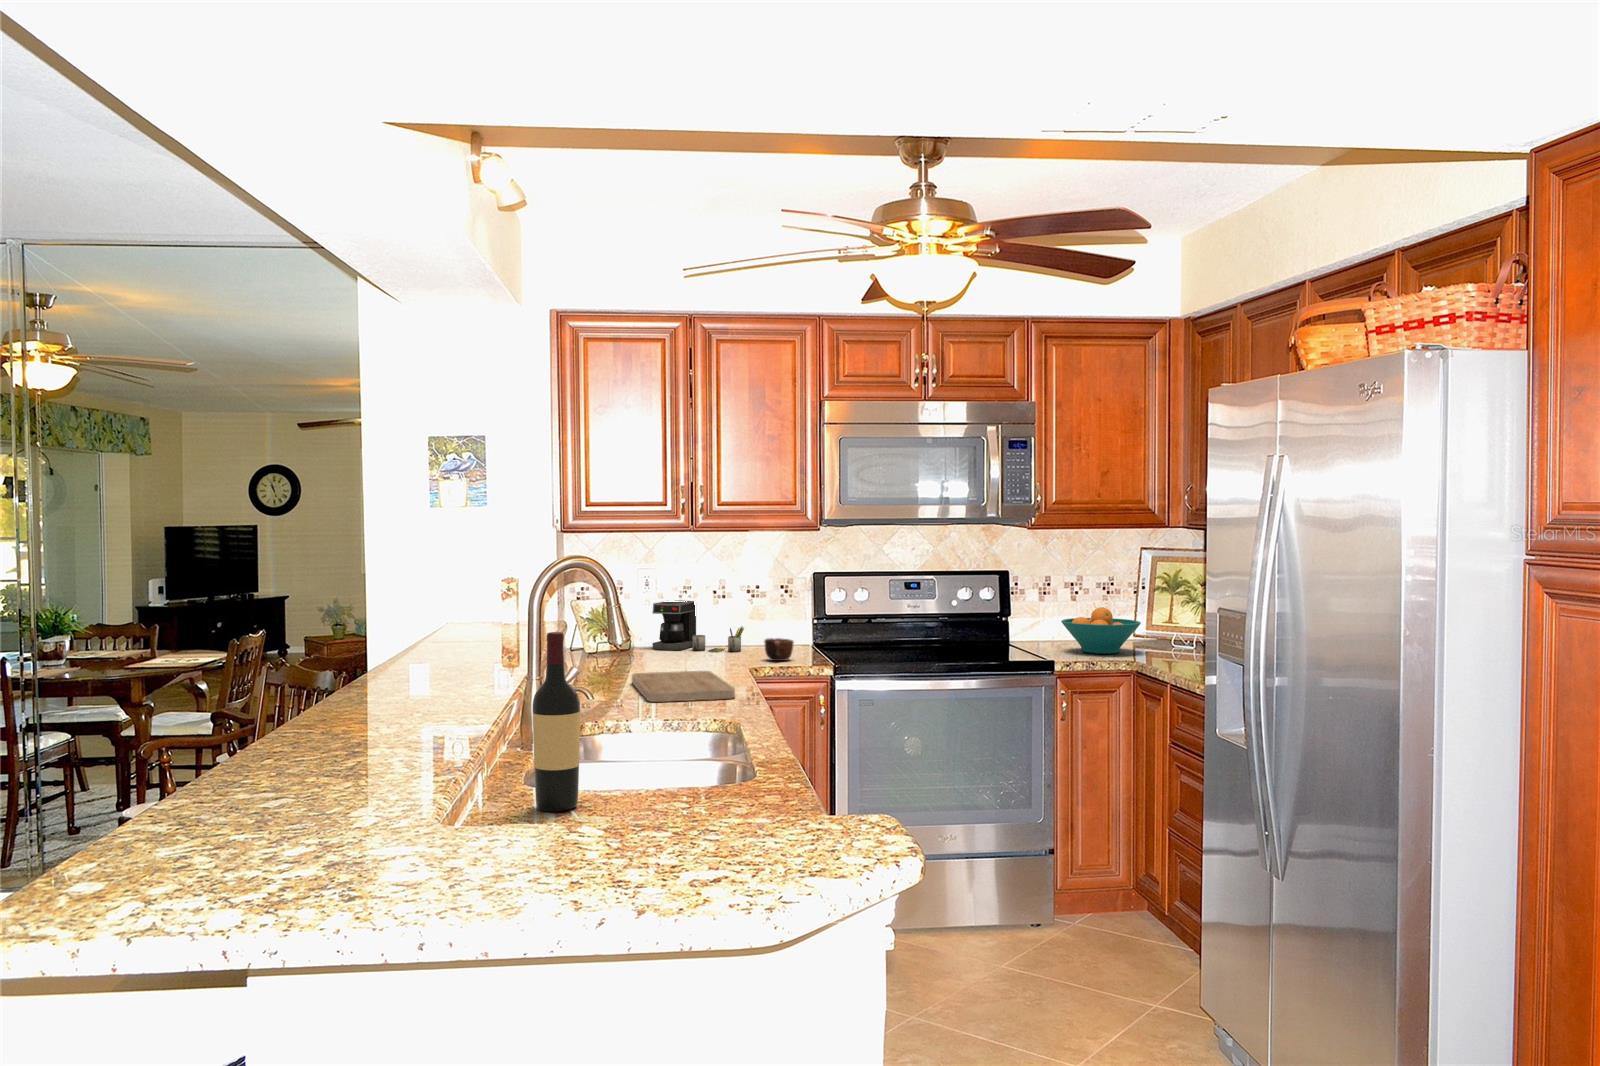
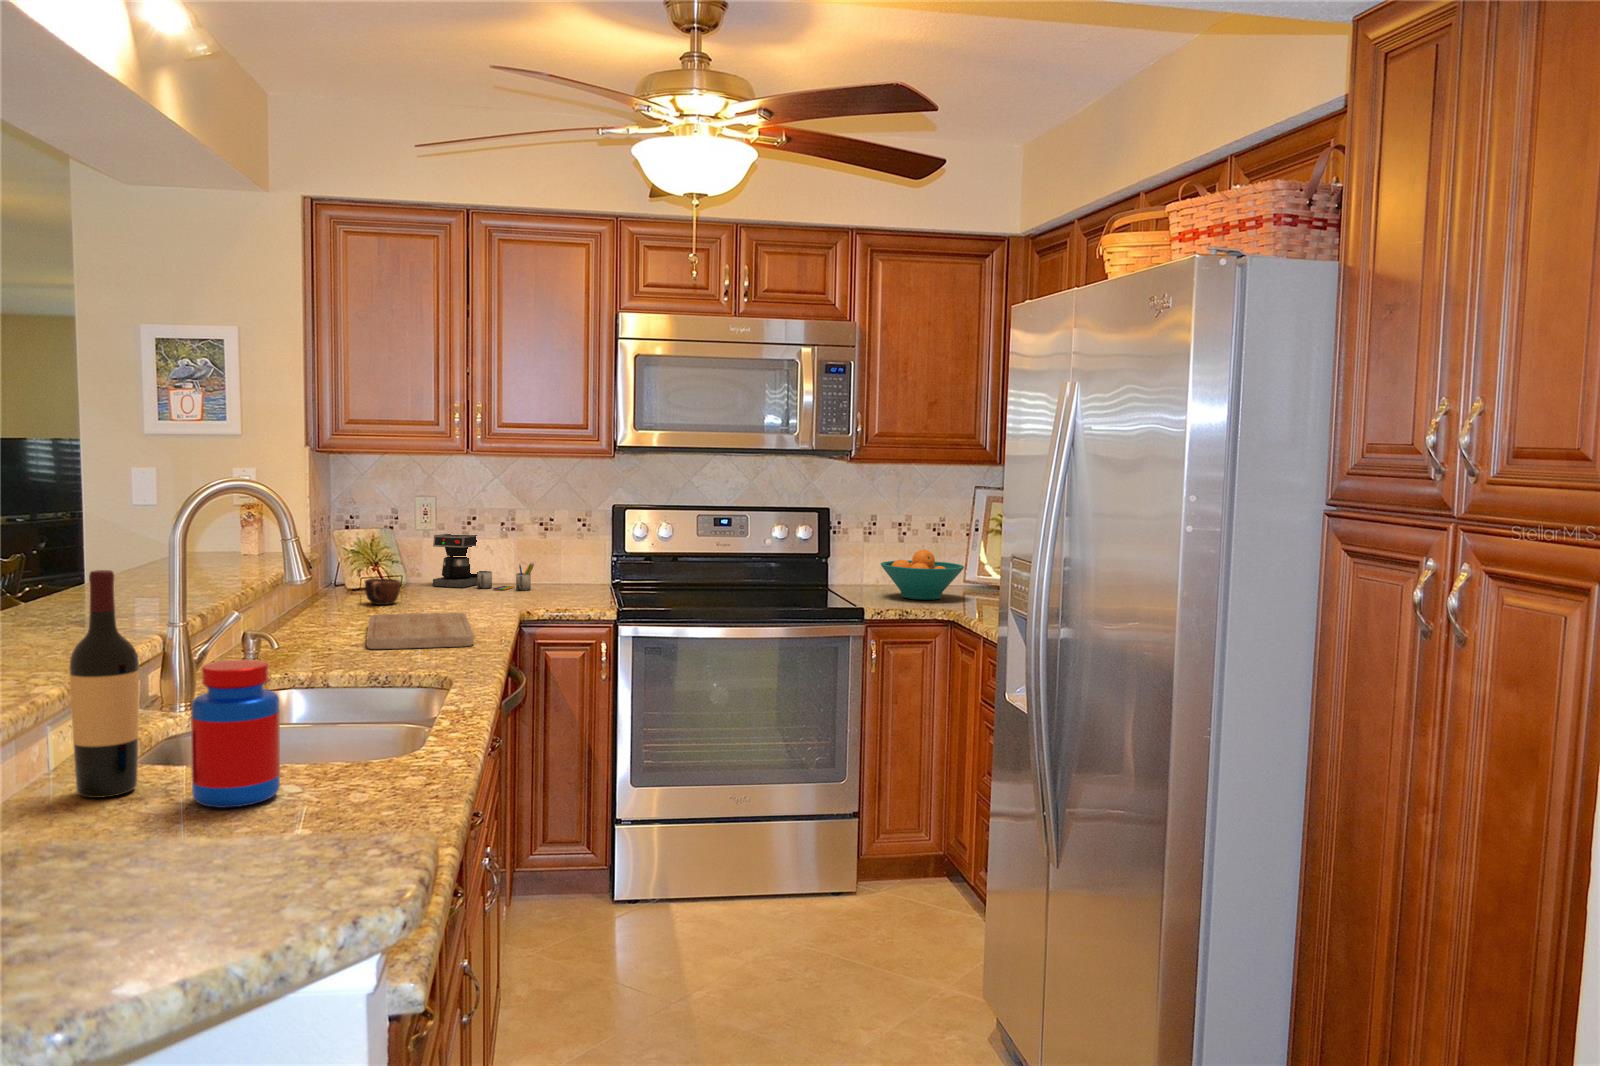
mug: present [764,638,794,661] -> present [365,578,401,605]
jar: none [629,701,692,817] -> present [191,659,280,808]

